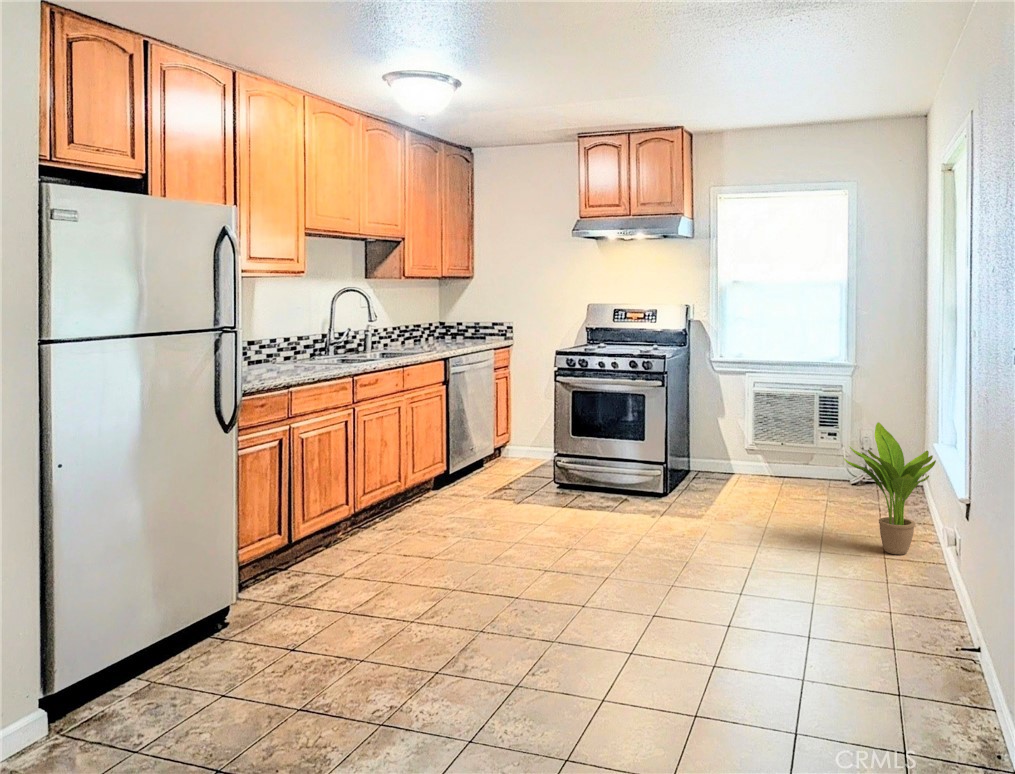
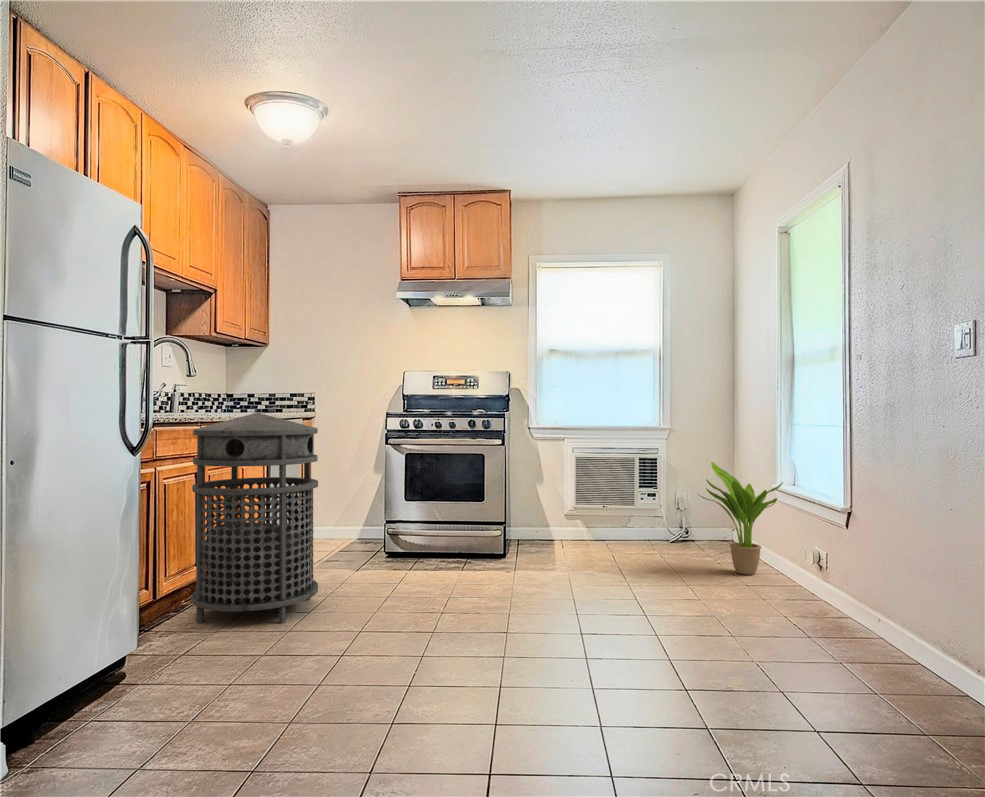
trash can: none [343,366,447,541] -> present [192,413,318,623]

